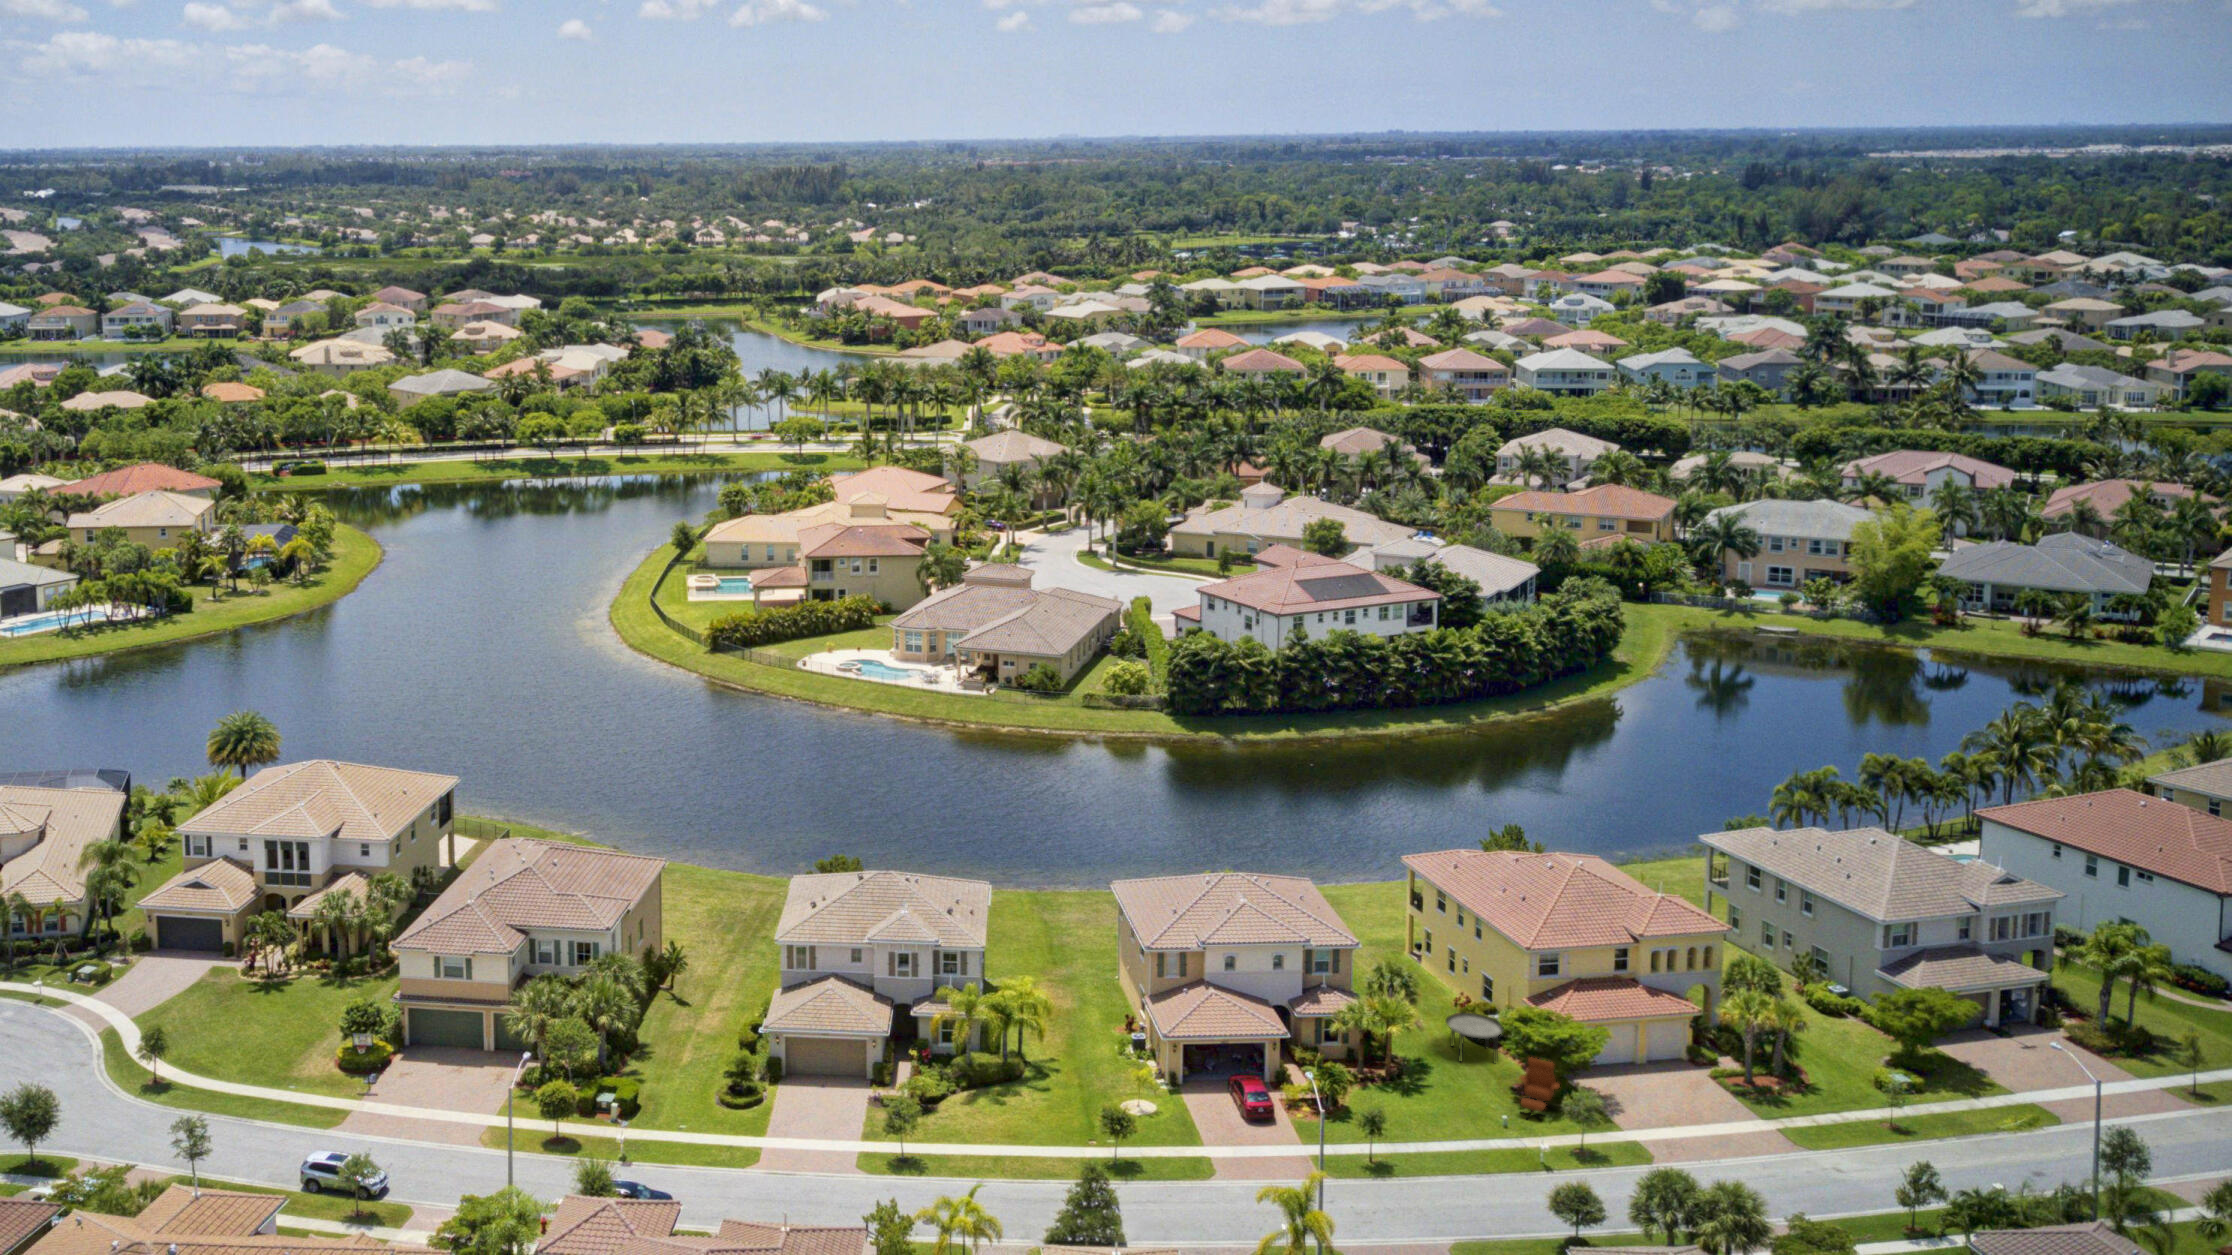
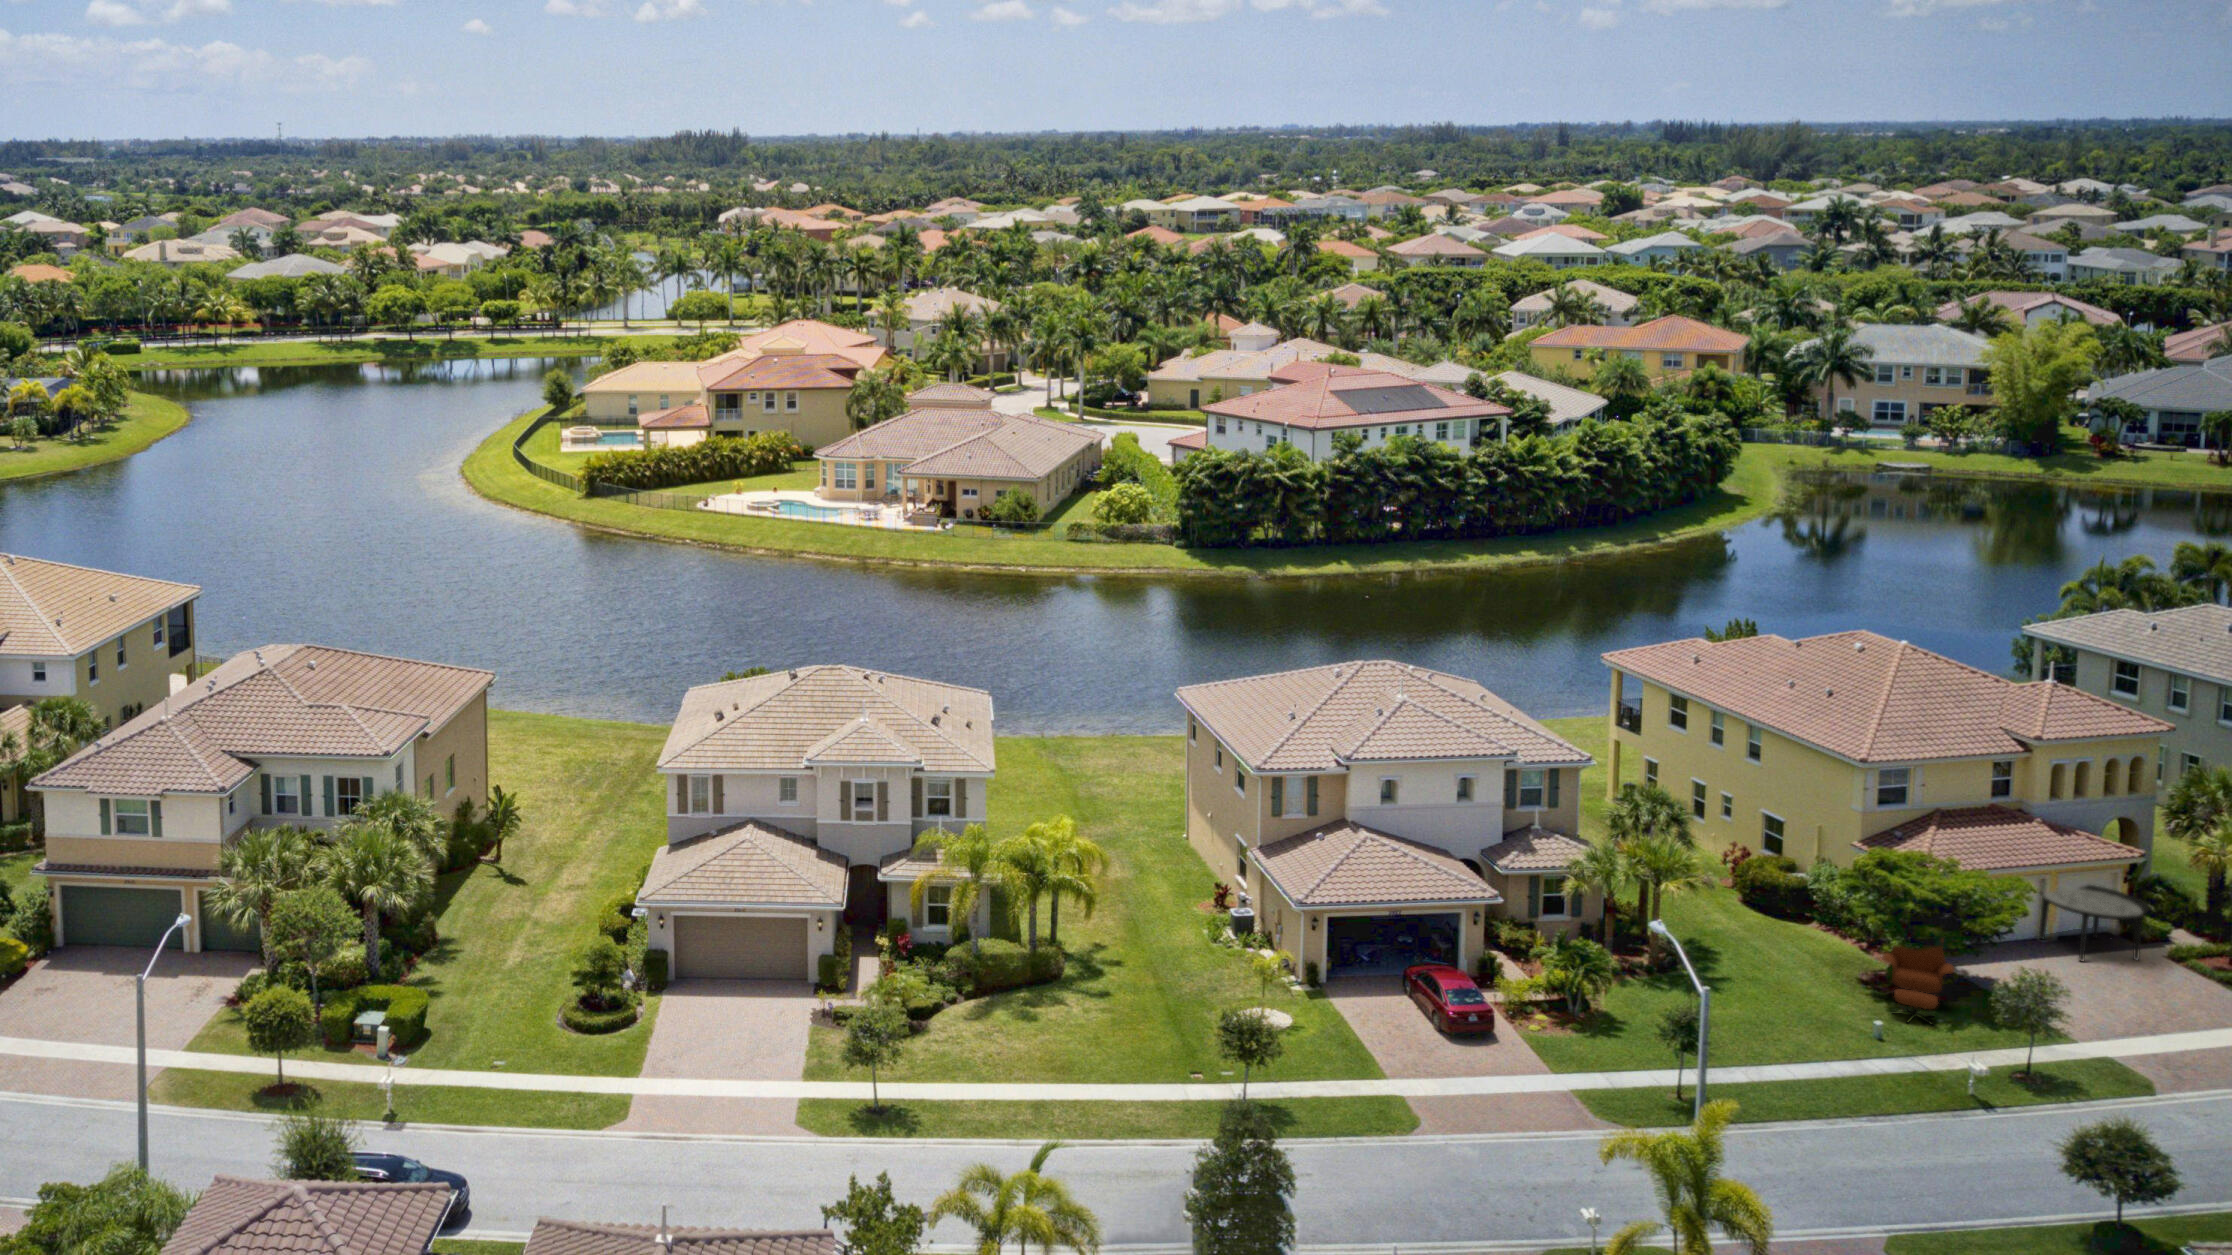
round table: present [1446,1013,1504,1063] -> present [2039,885,2149,961]

